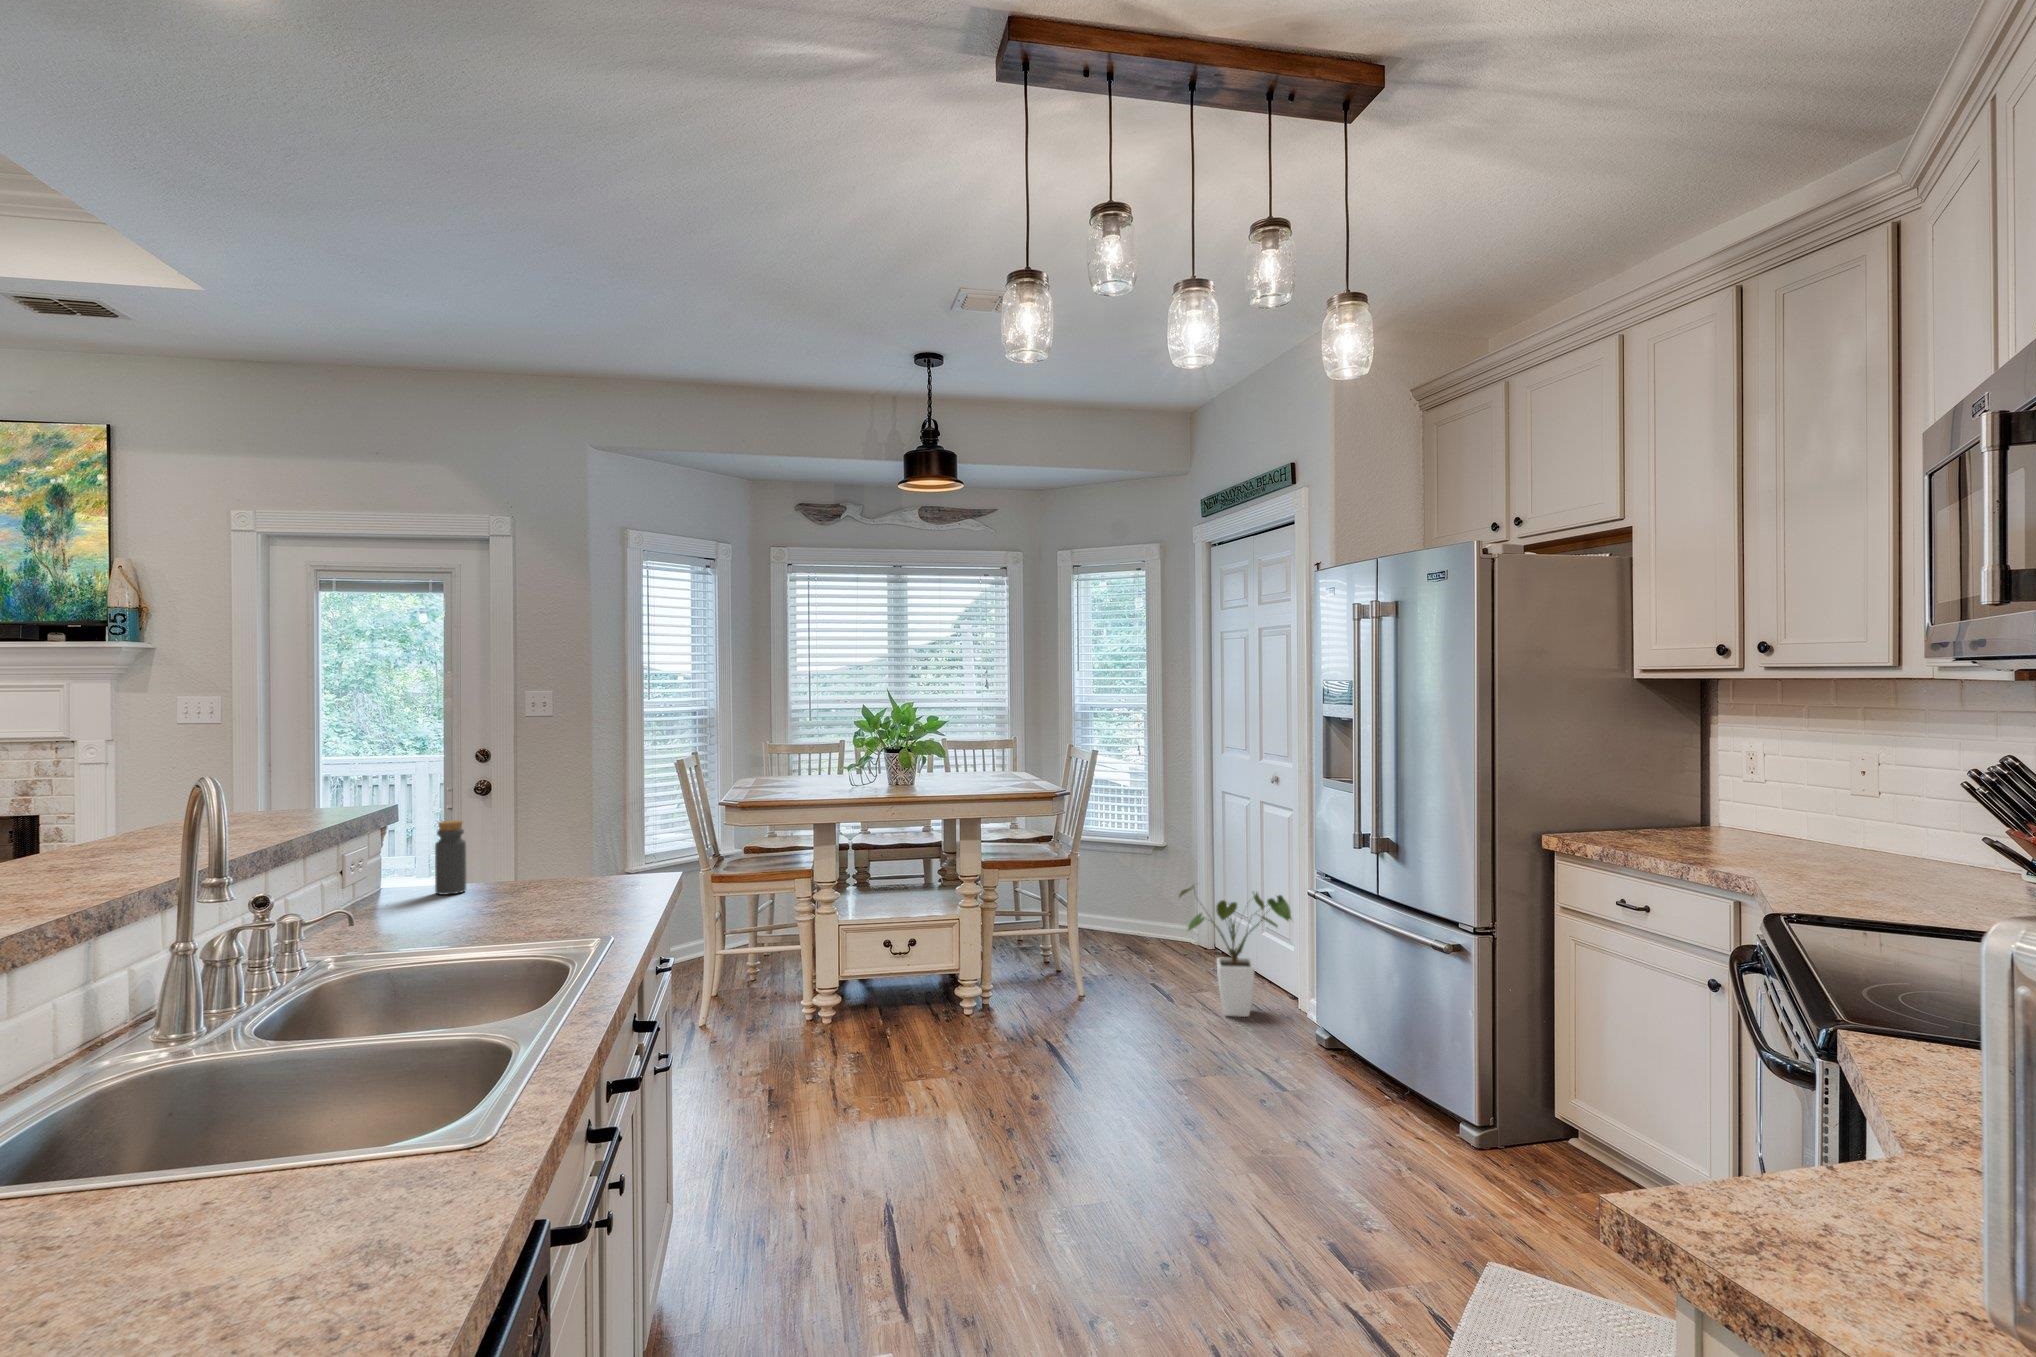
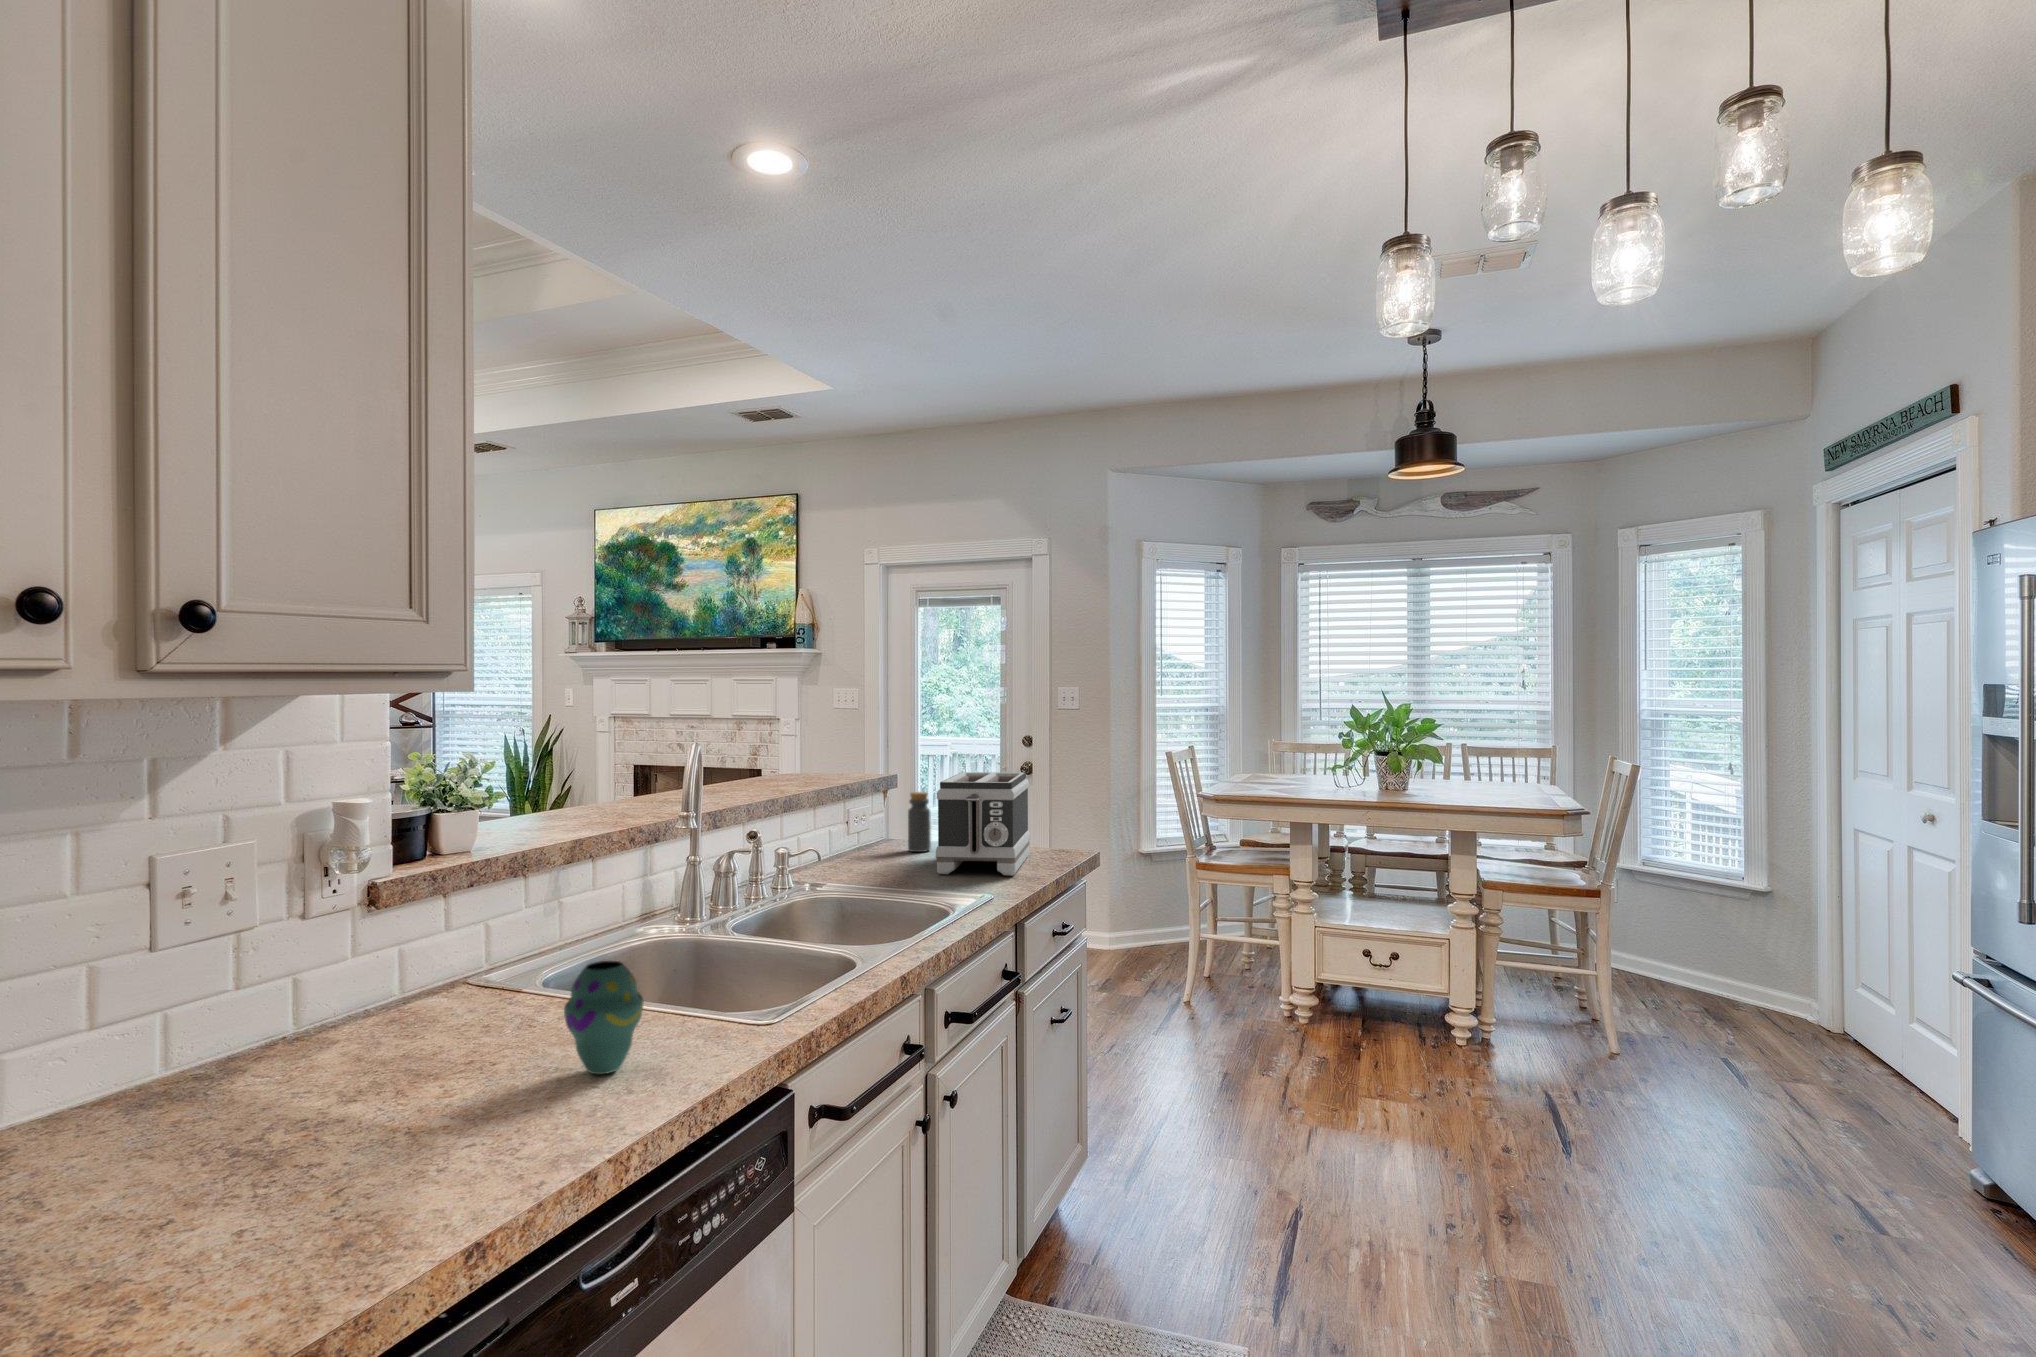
toaster: none [505,789,609,918] -> present [936,772,1030,875]
house plant: present [1179,886,1291,1017] -> none [1742,935,1924,1115]
vase: none [205,1103,340,1279] -> present [564,961,643,1074]

